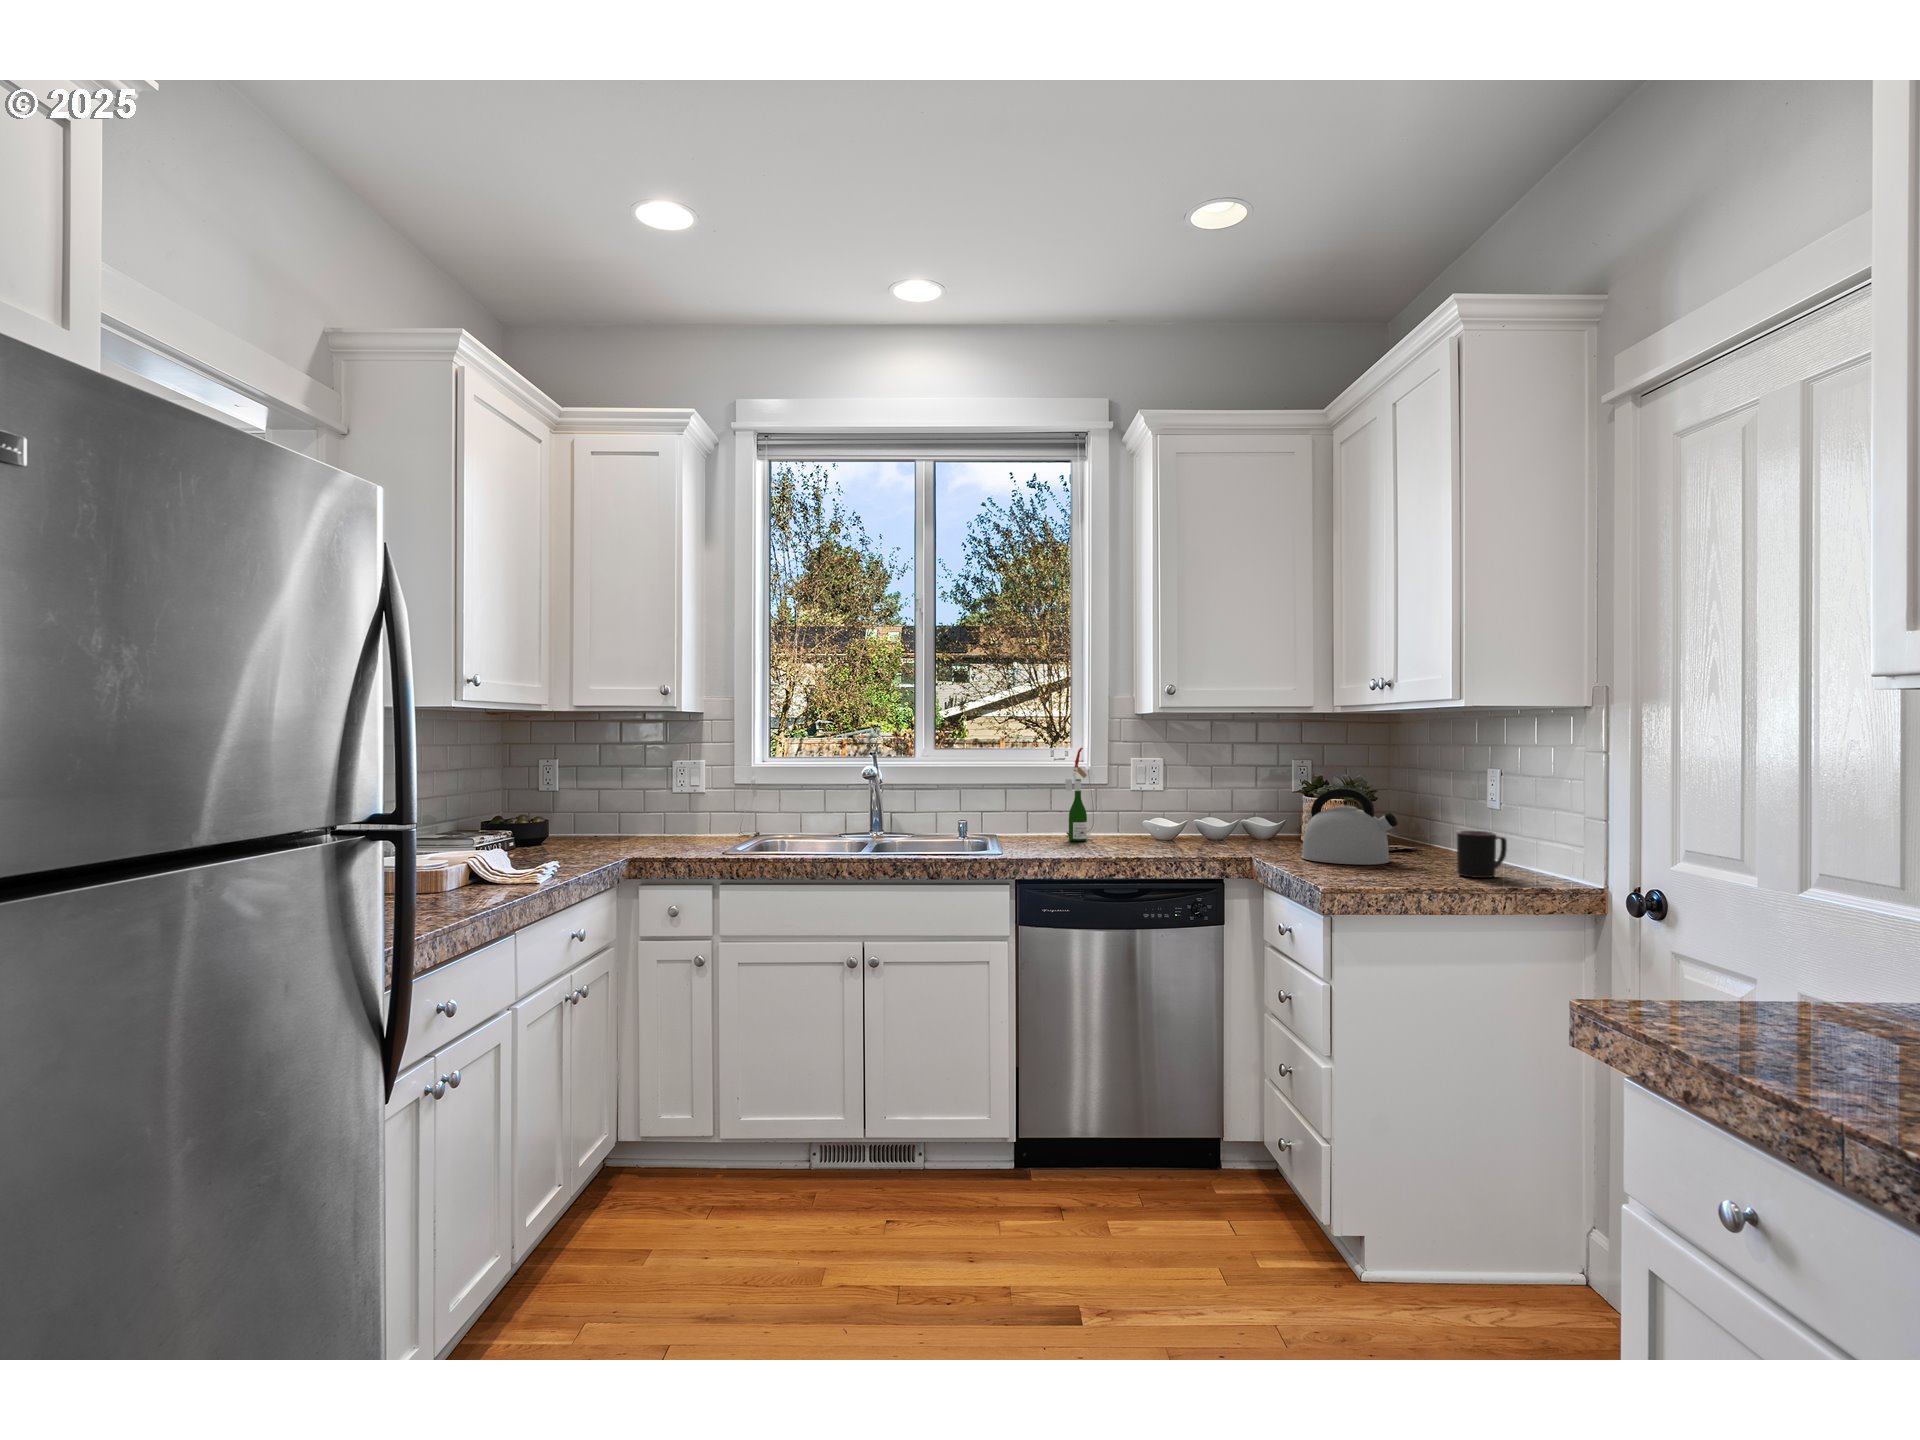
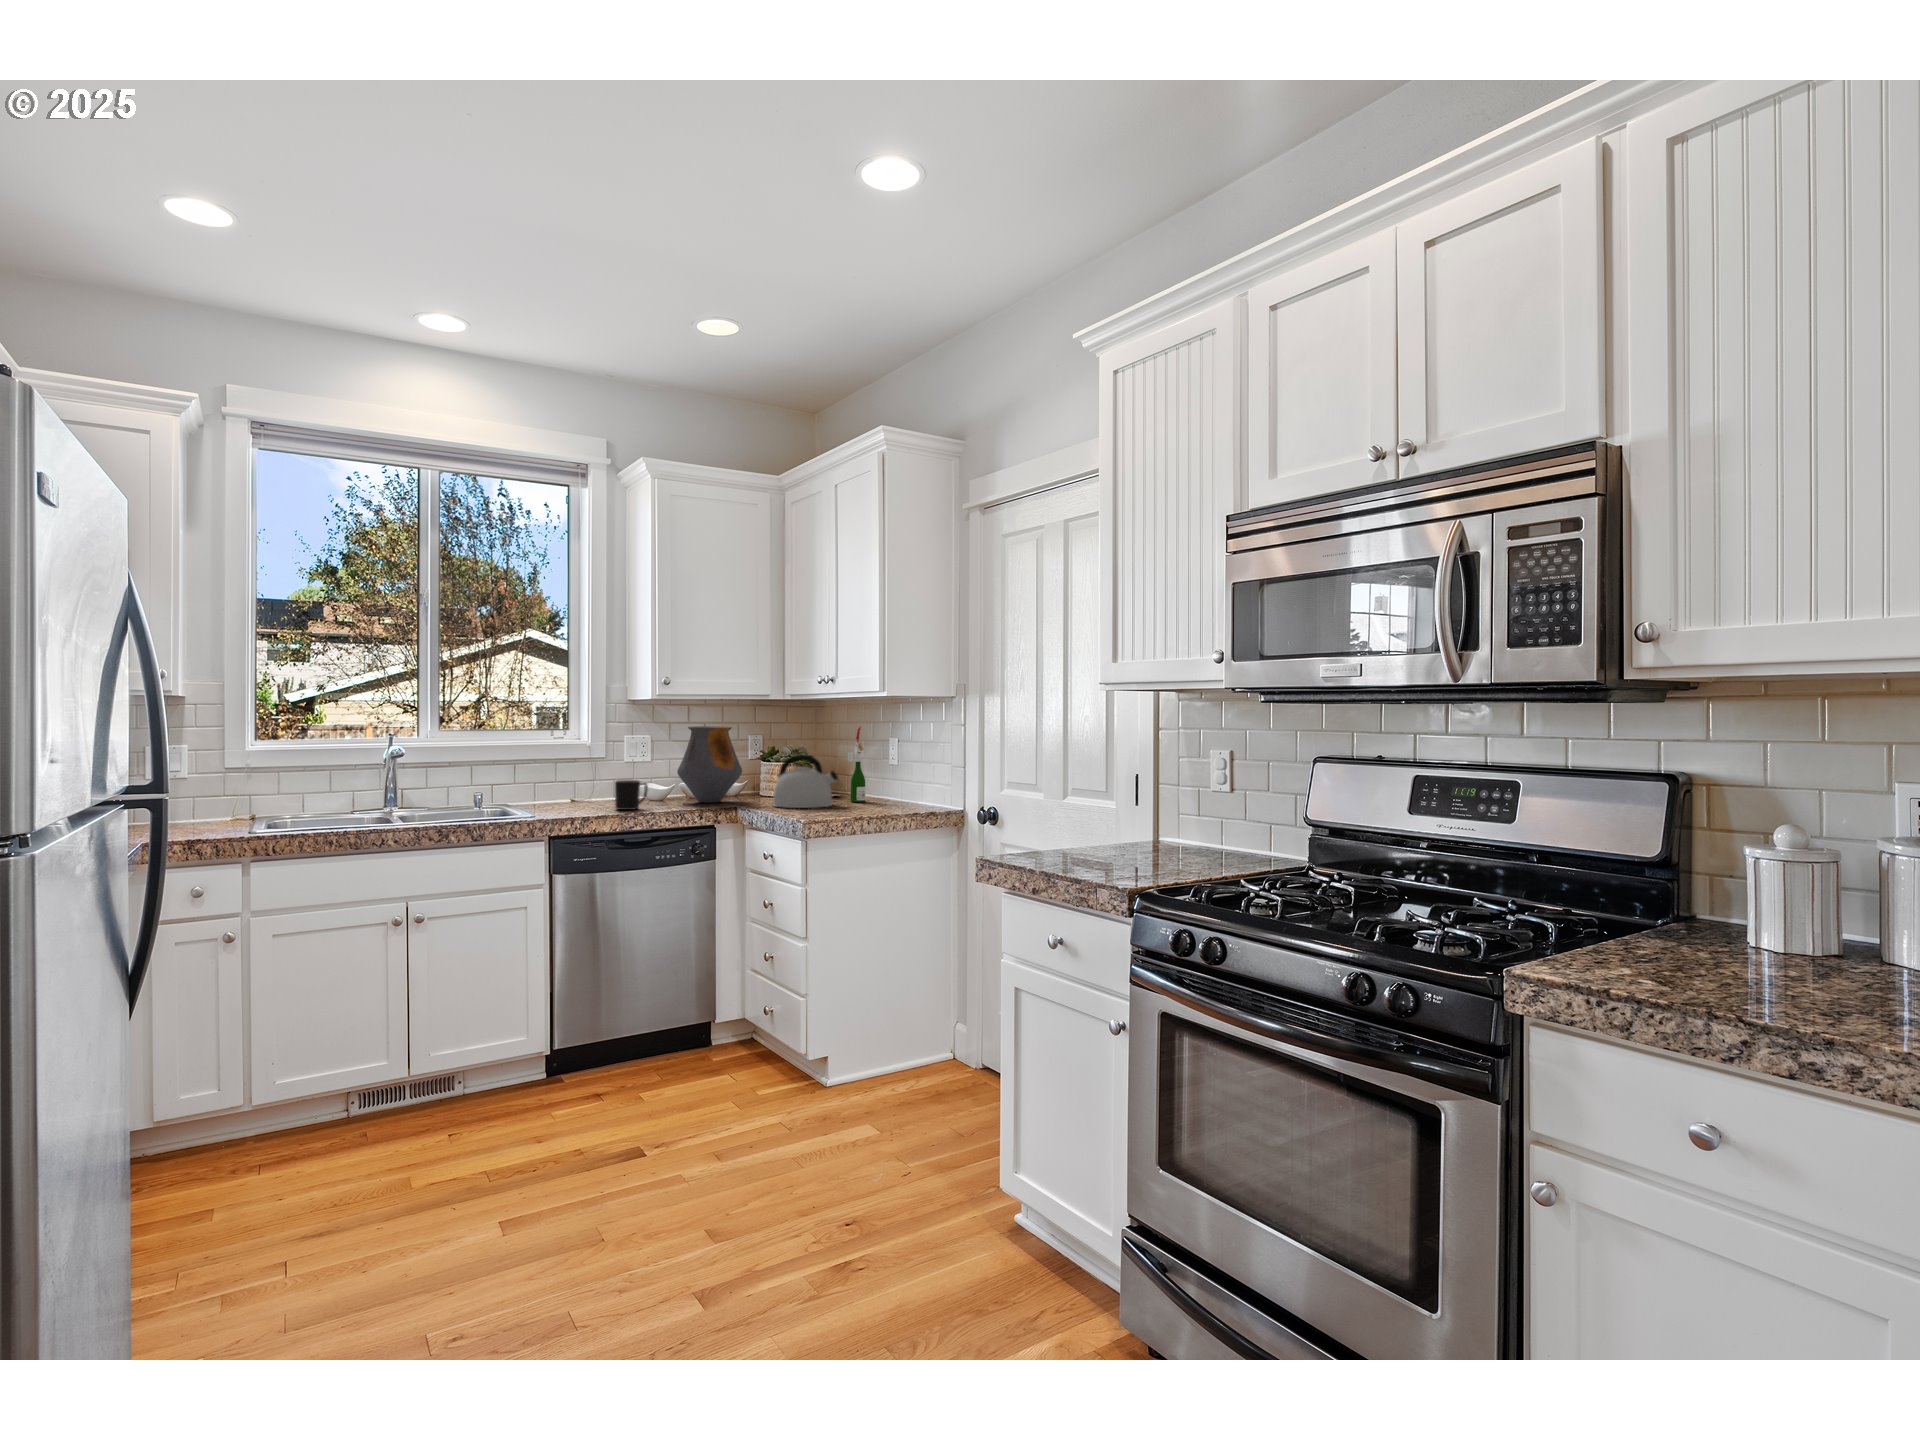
vase: none [1184,747,1268,846] -> present [677,726,742,803]
wine bottle: present [1065,748,1093,841] -> present [848,726,866,802]
mug: present [1457,831,1507,878] -> present [615,780,648,810]

